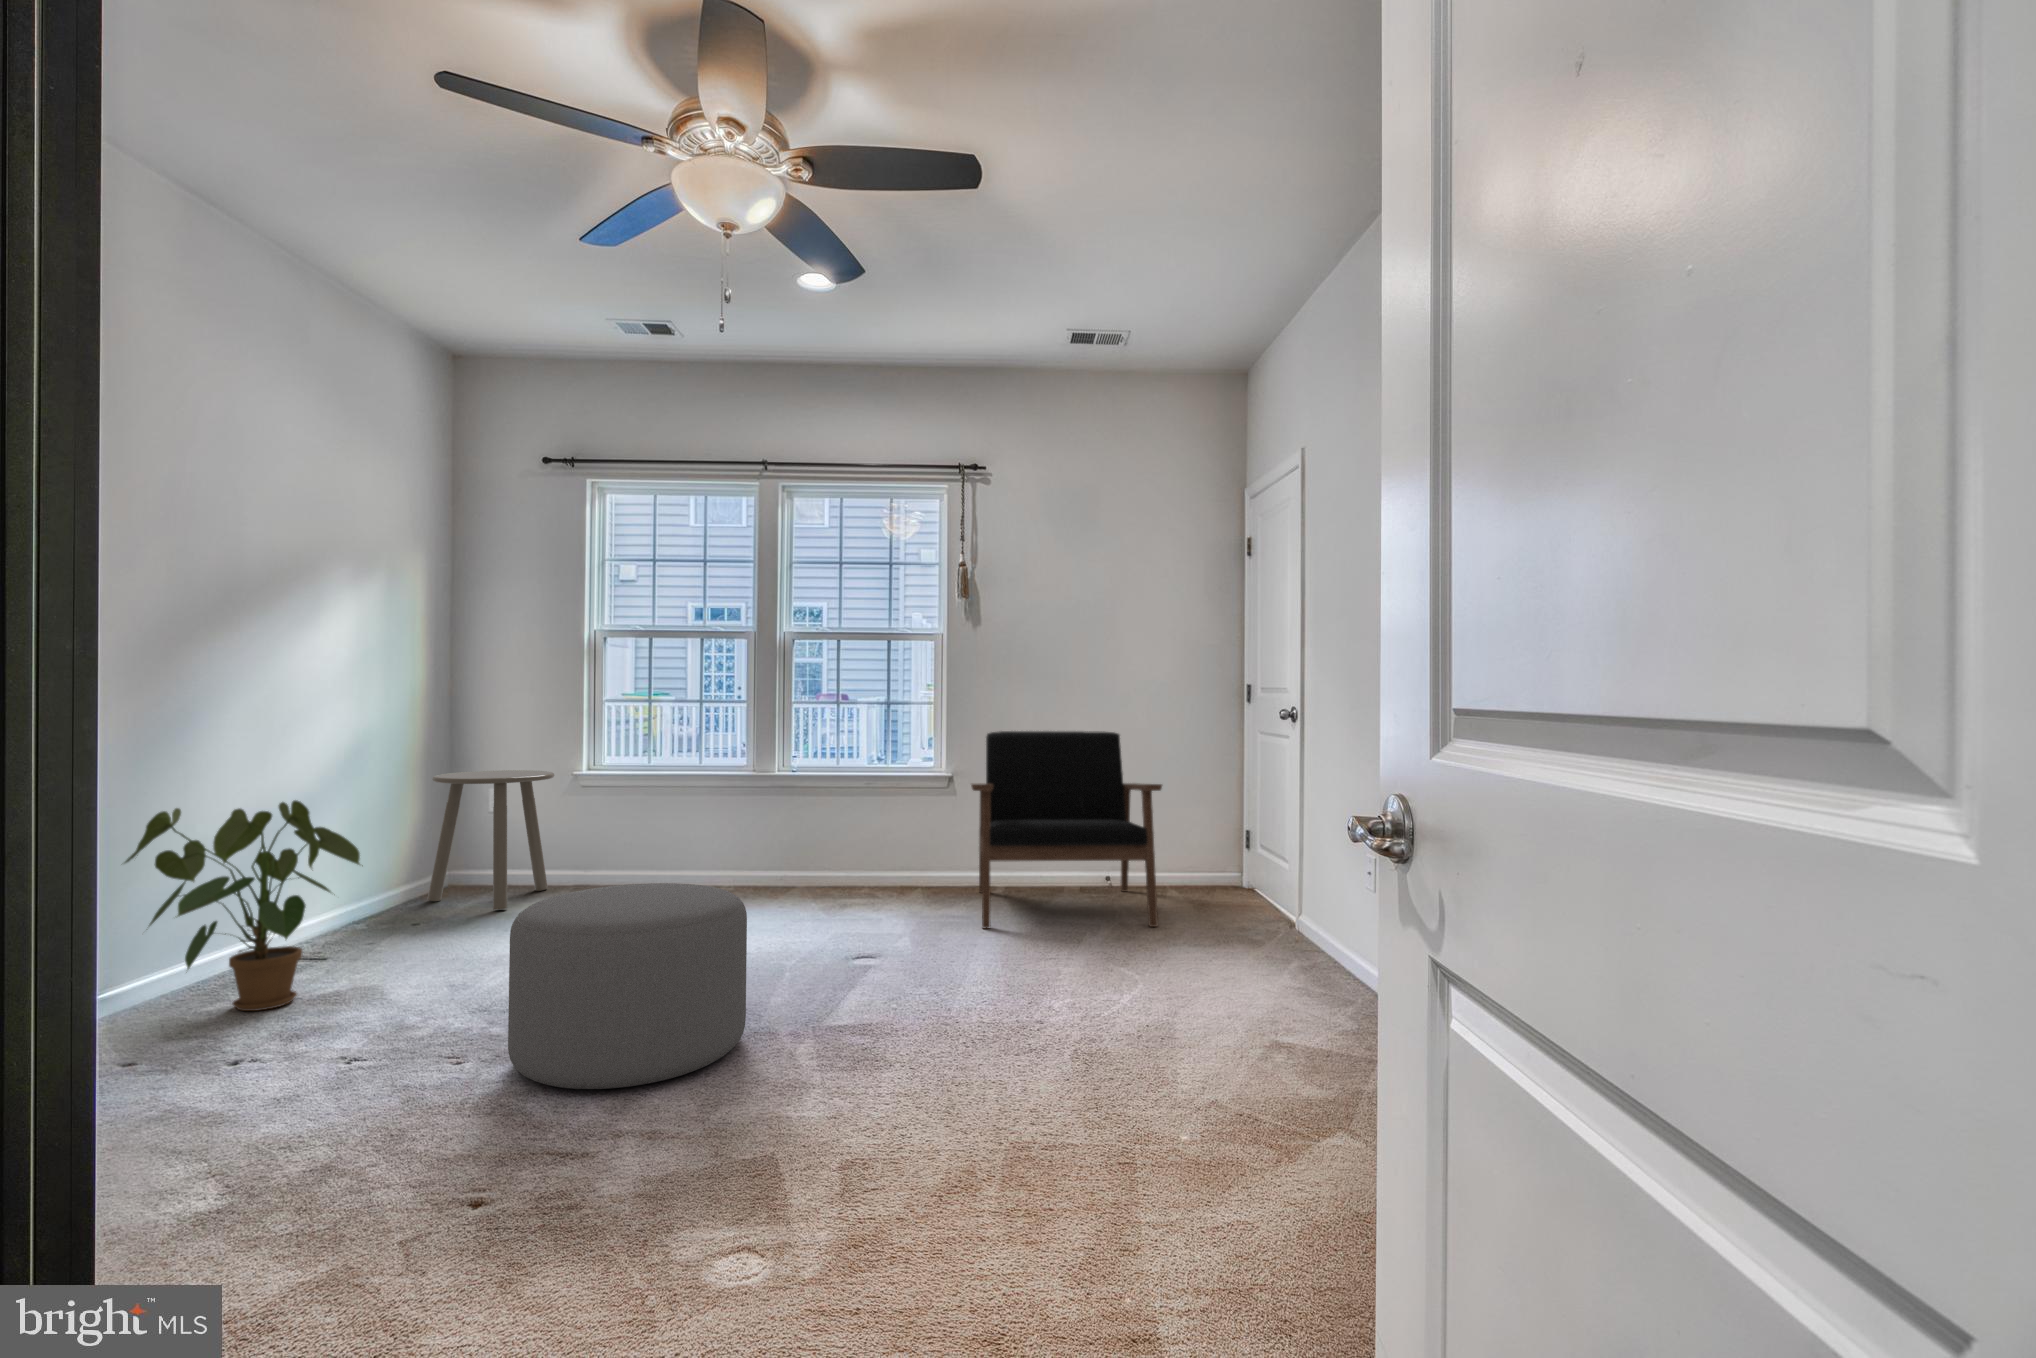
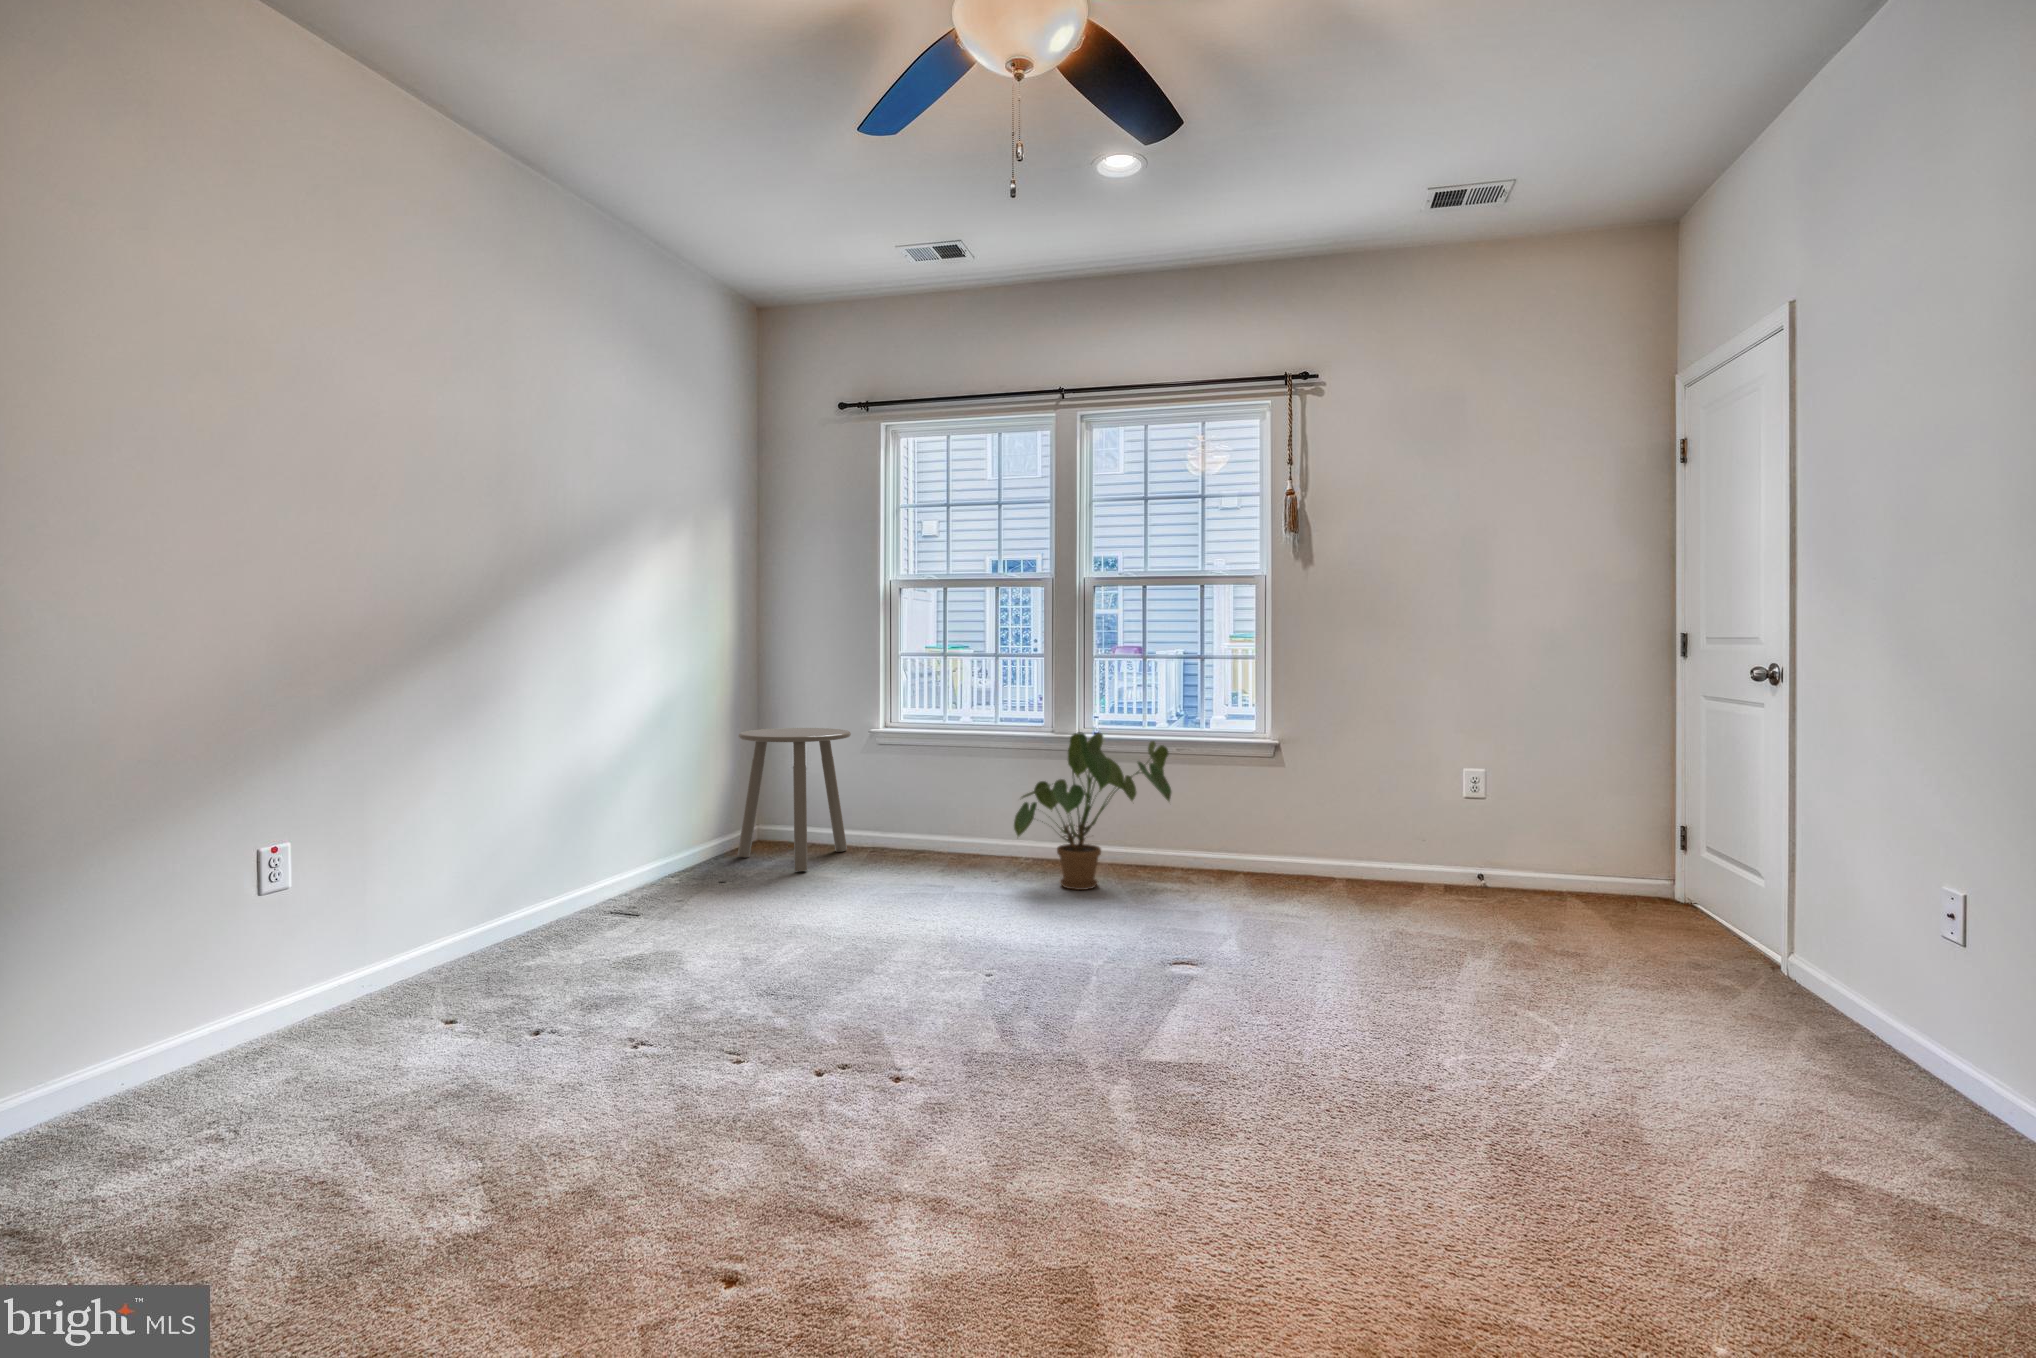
armchair: present [971,731,1162,928] -> none [1301,693,1571,953]
house plant: present [125,800,363,1011] -> present [1014,732,1171,890]
ottoman: present [508,883,747,1089] -> none [785,872,1045,1123]

